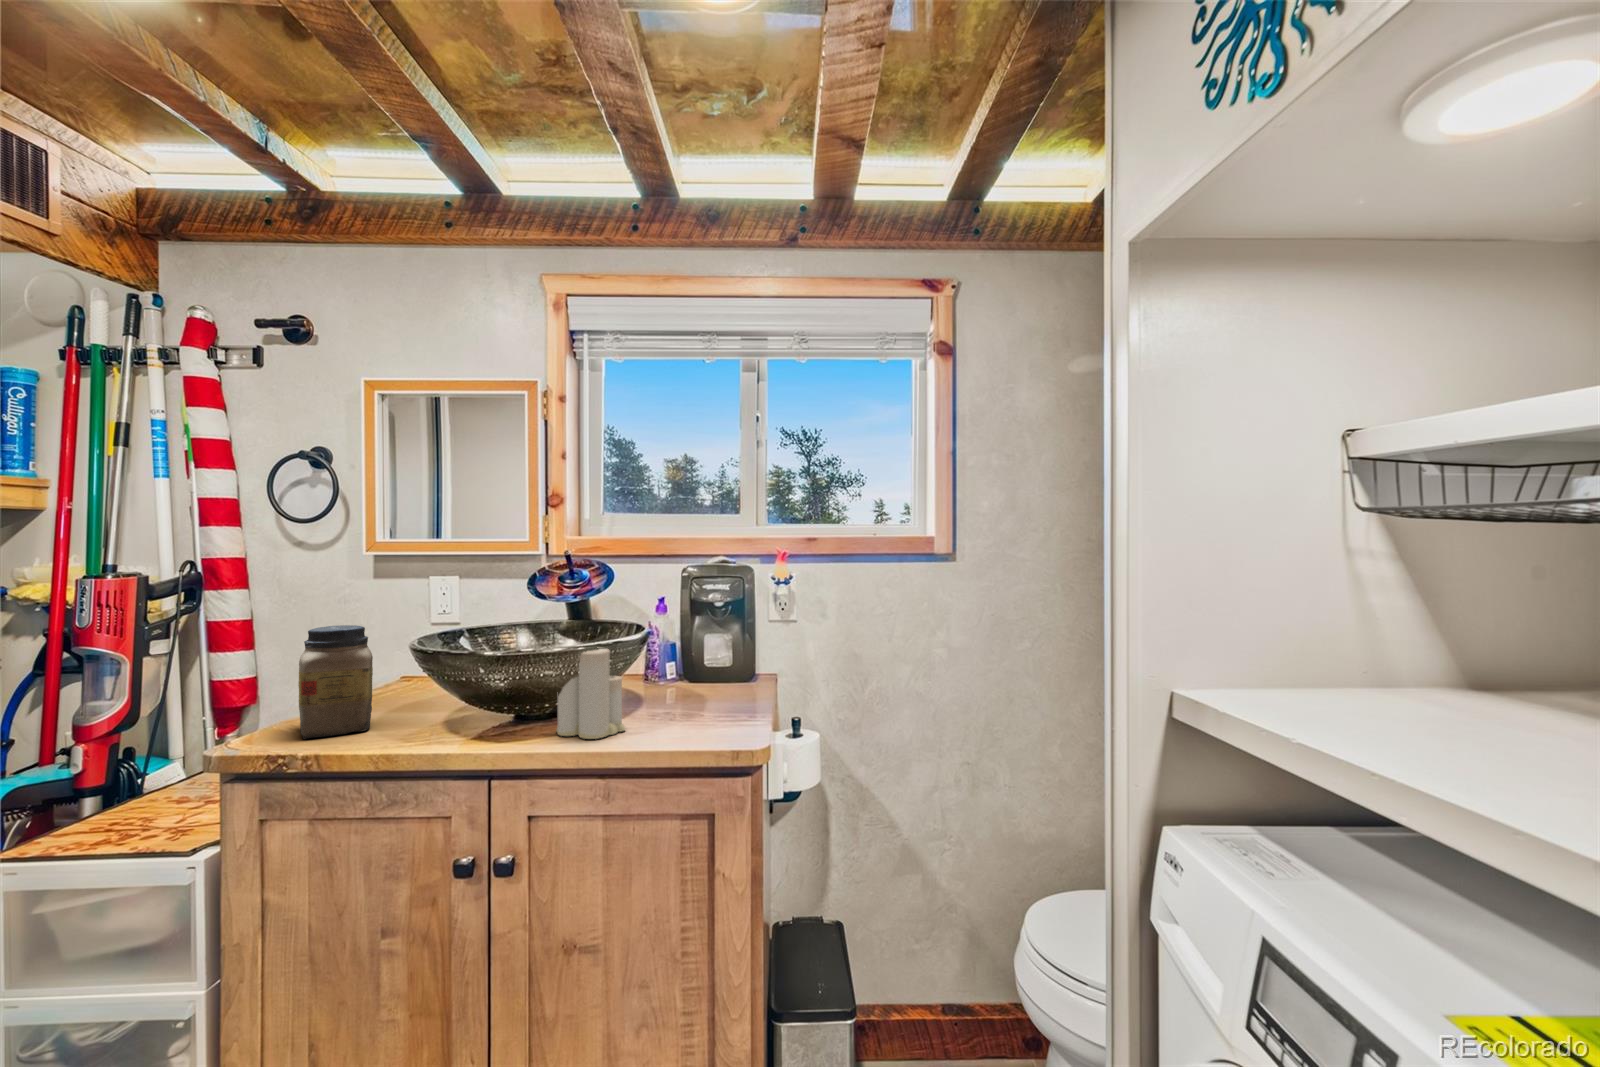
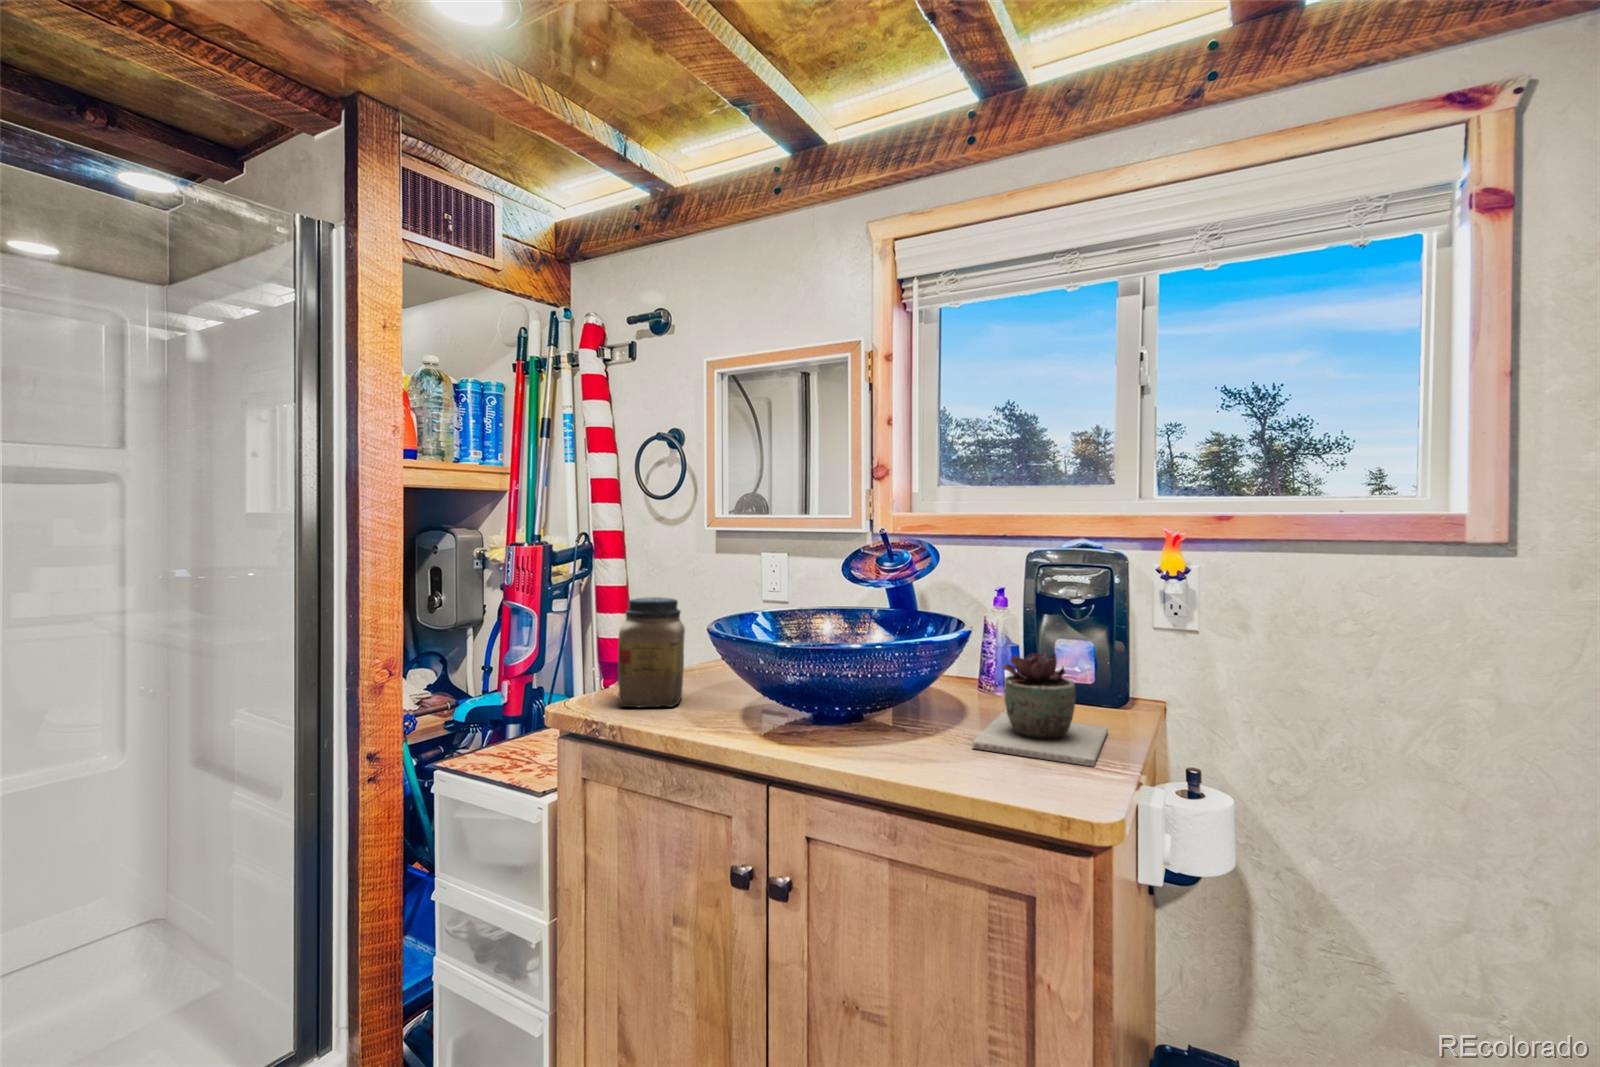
succulent plant: none [658,646,749,726] -> present [972,652,1108,766]
candle: present [556,649,625,739] -> none [849,629,930,753]

